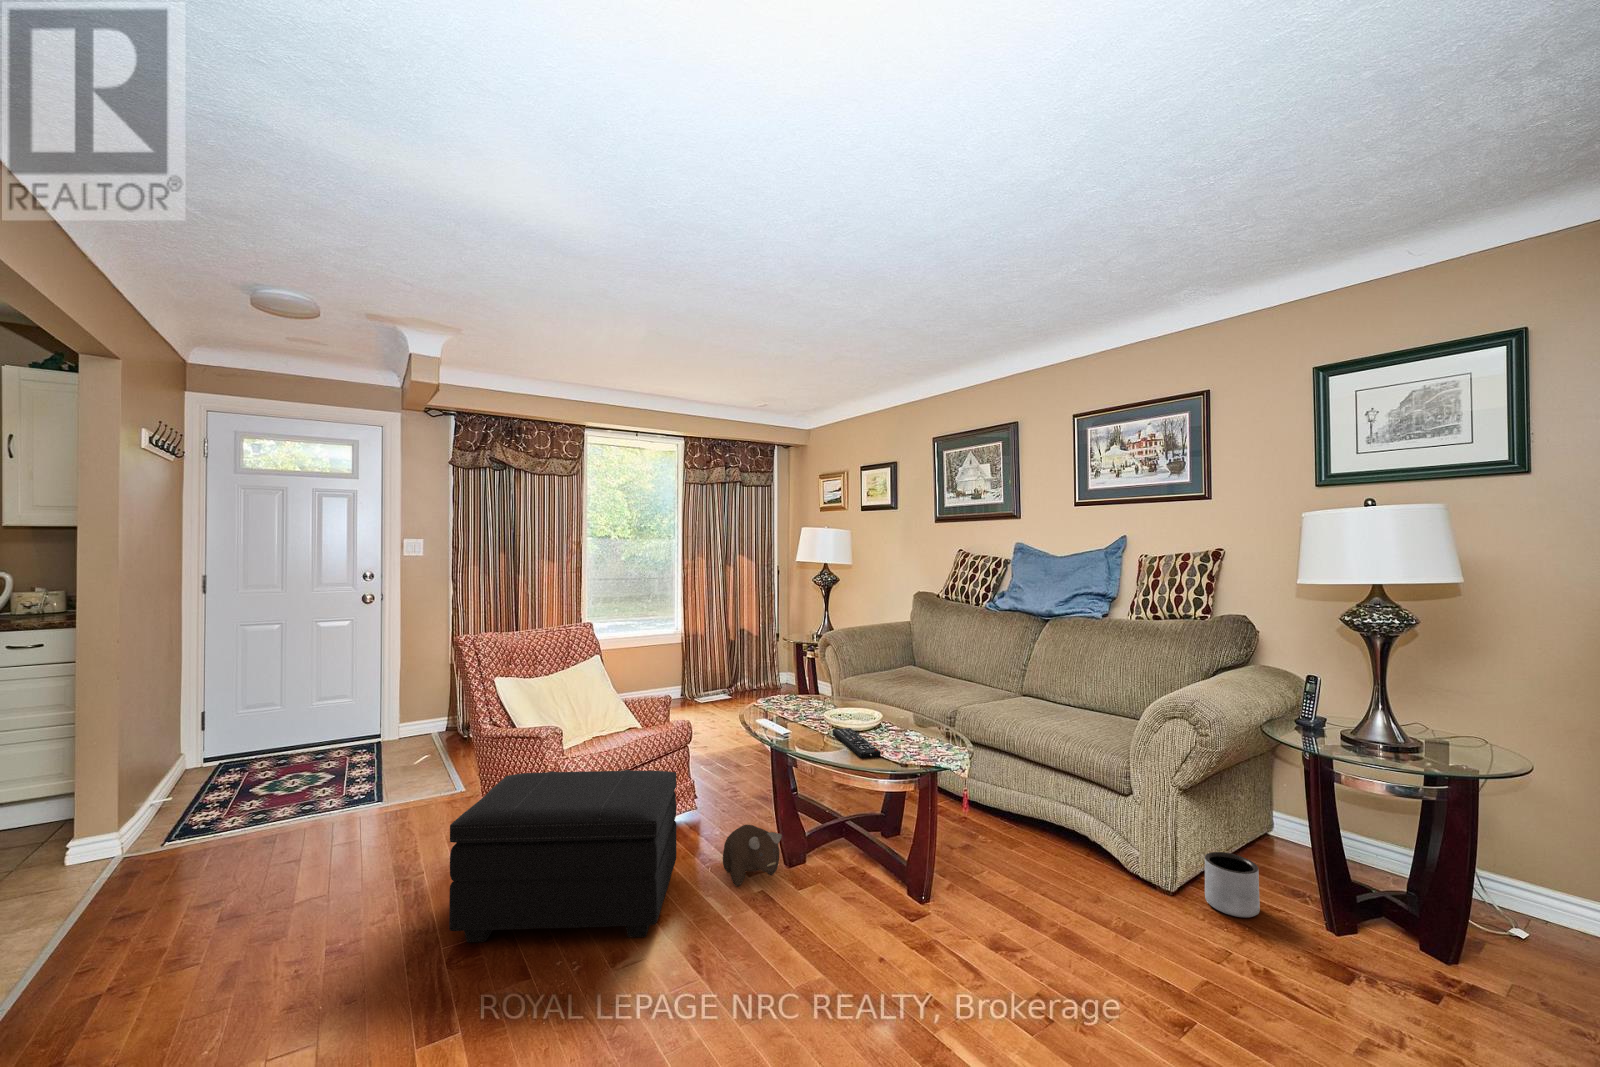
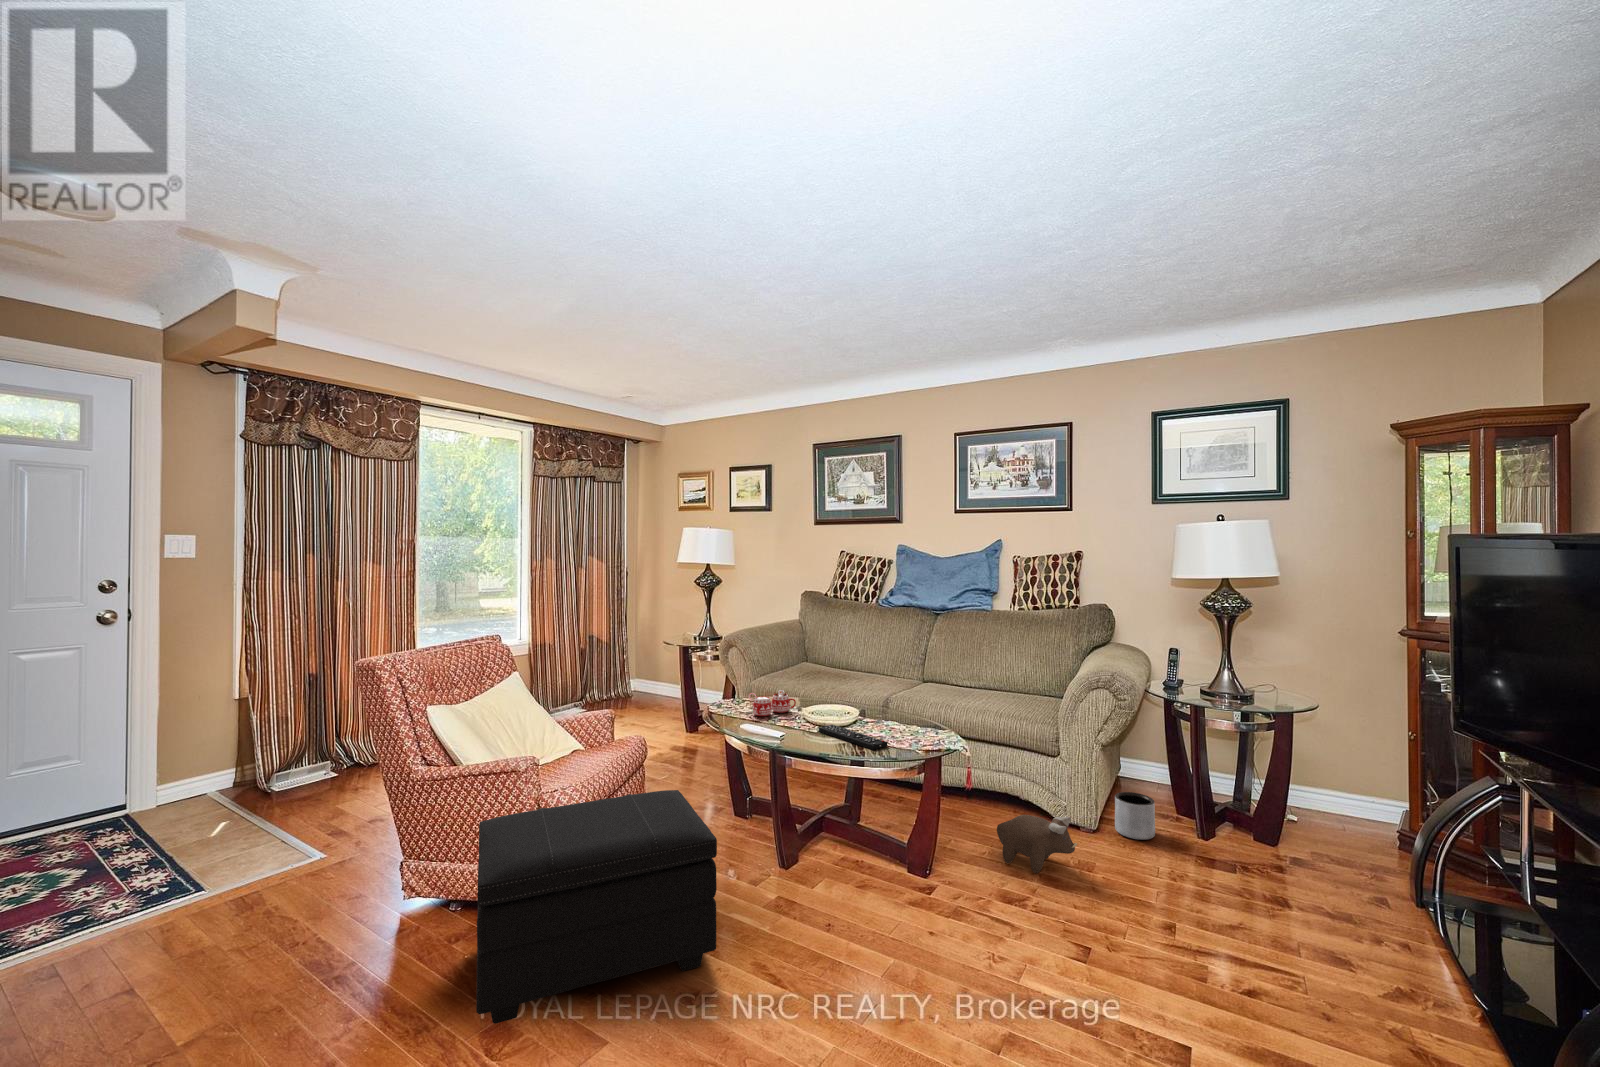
mug: none [790,689,838,713] -> present [748,690,796,716]
plush toy: present [723,825,782,886] -> present [997,815,1077,873]

